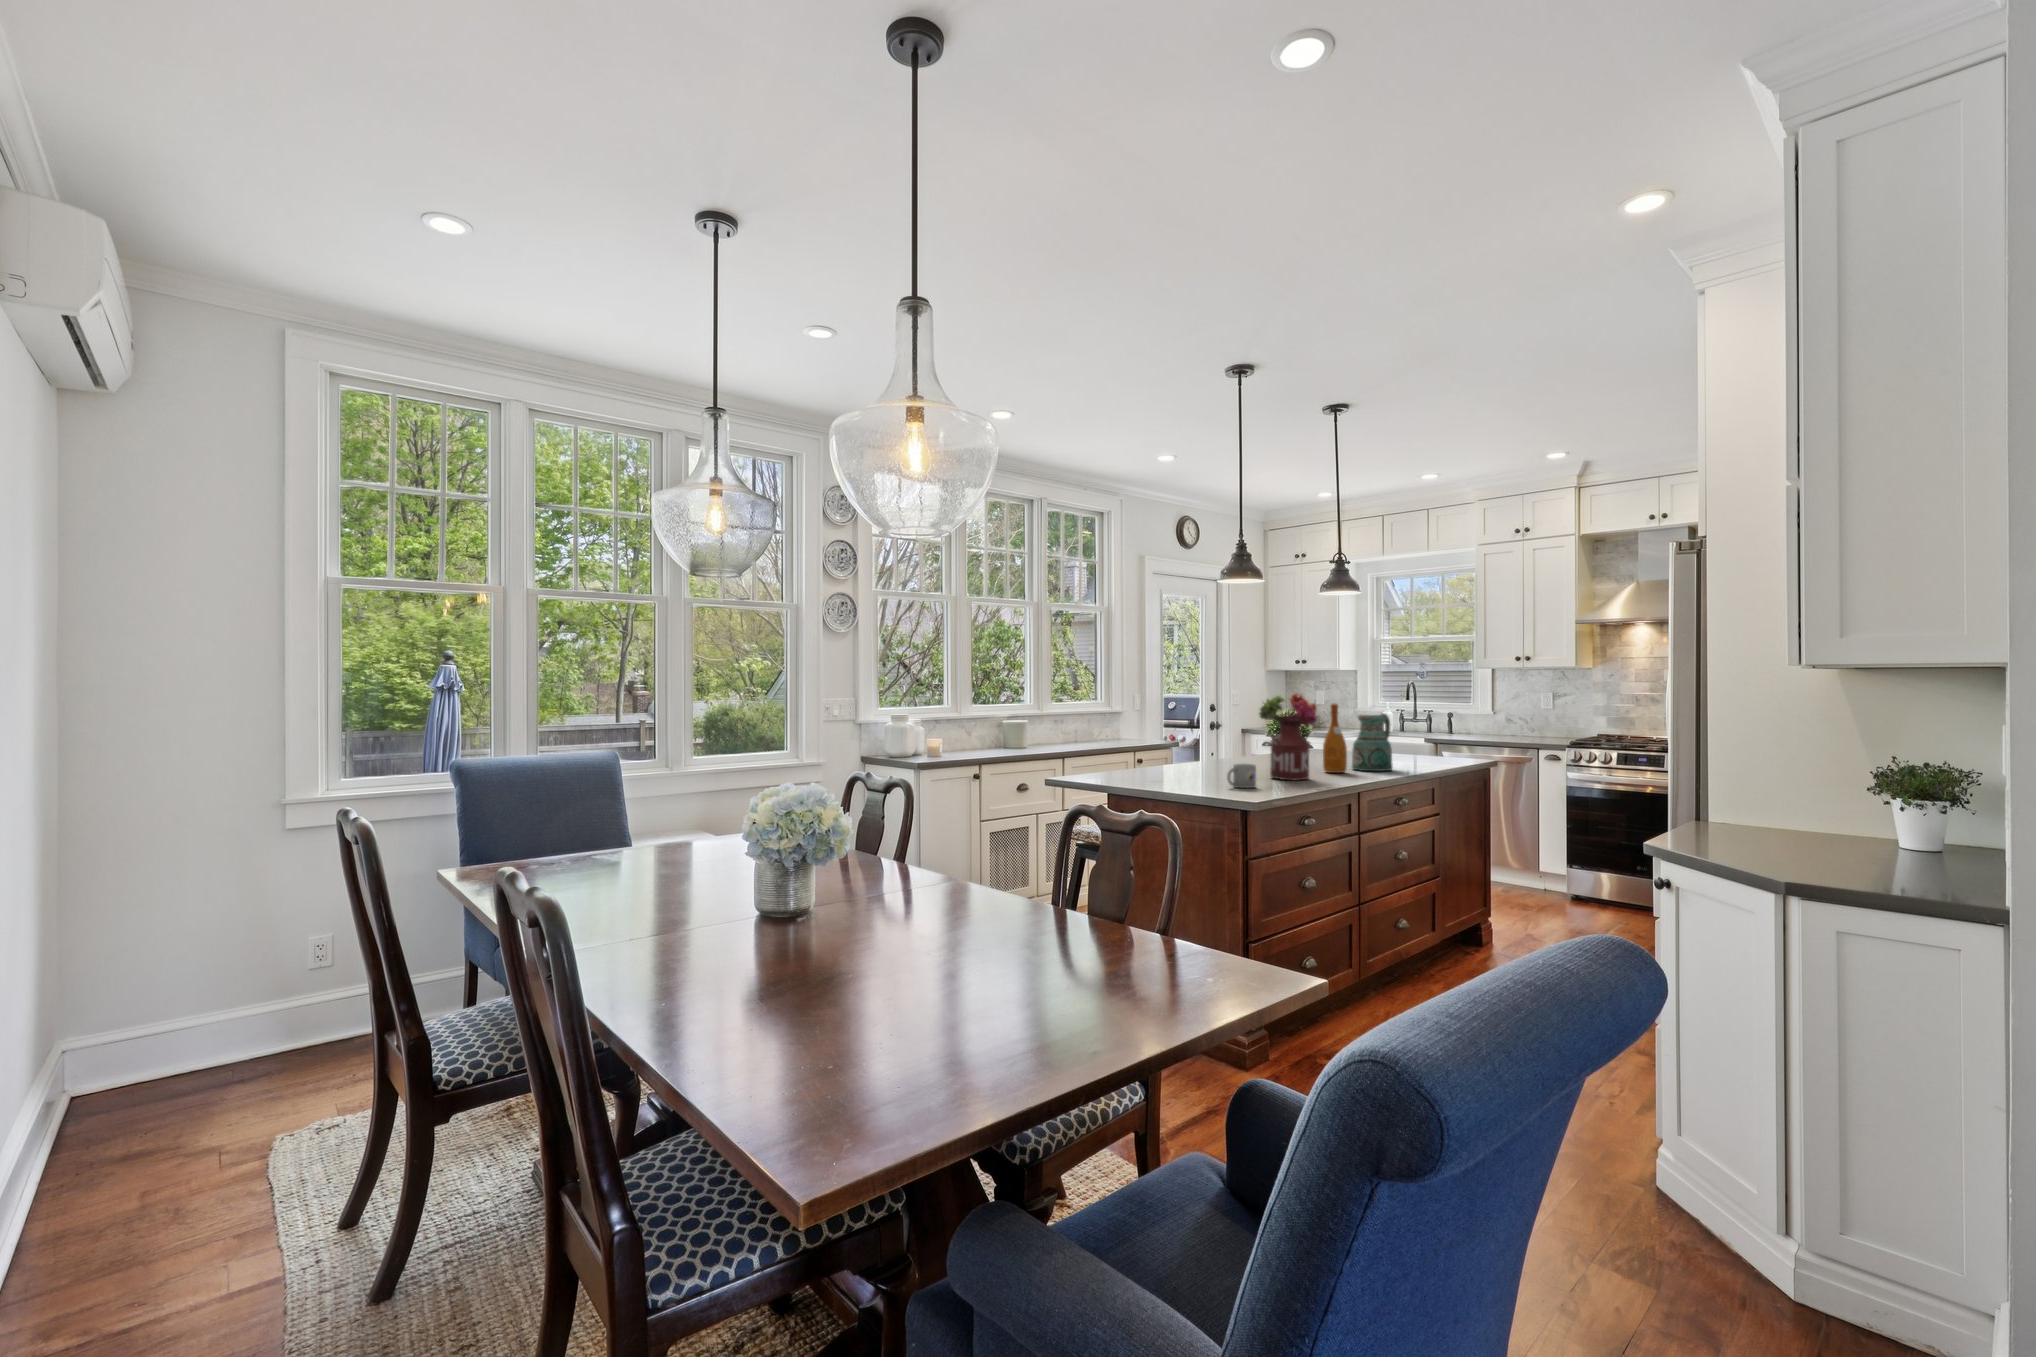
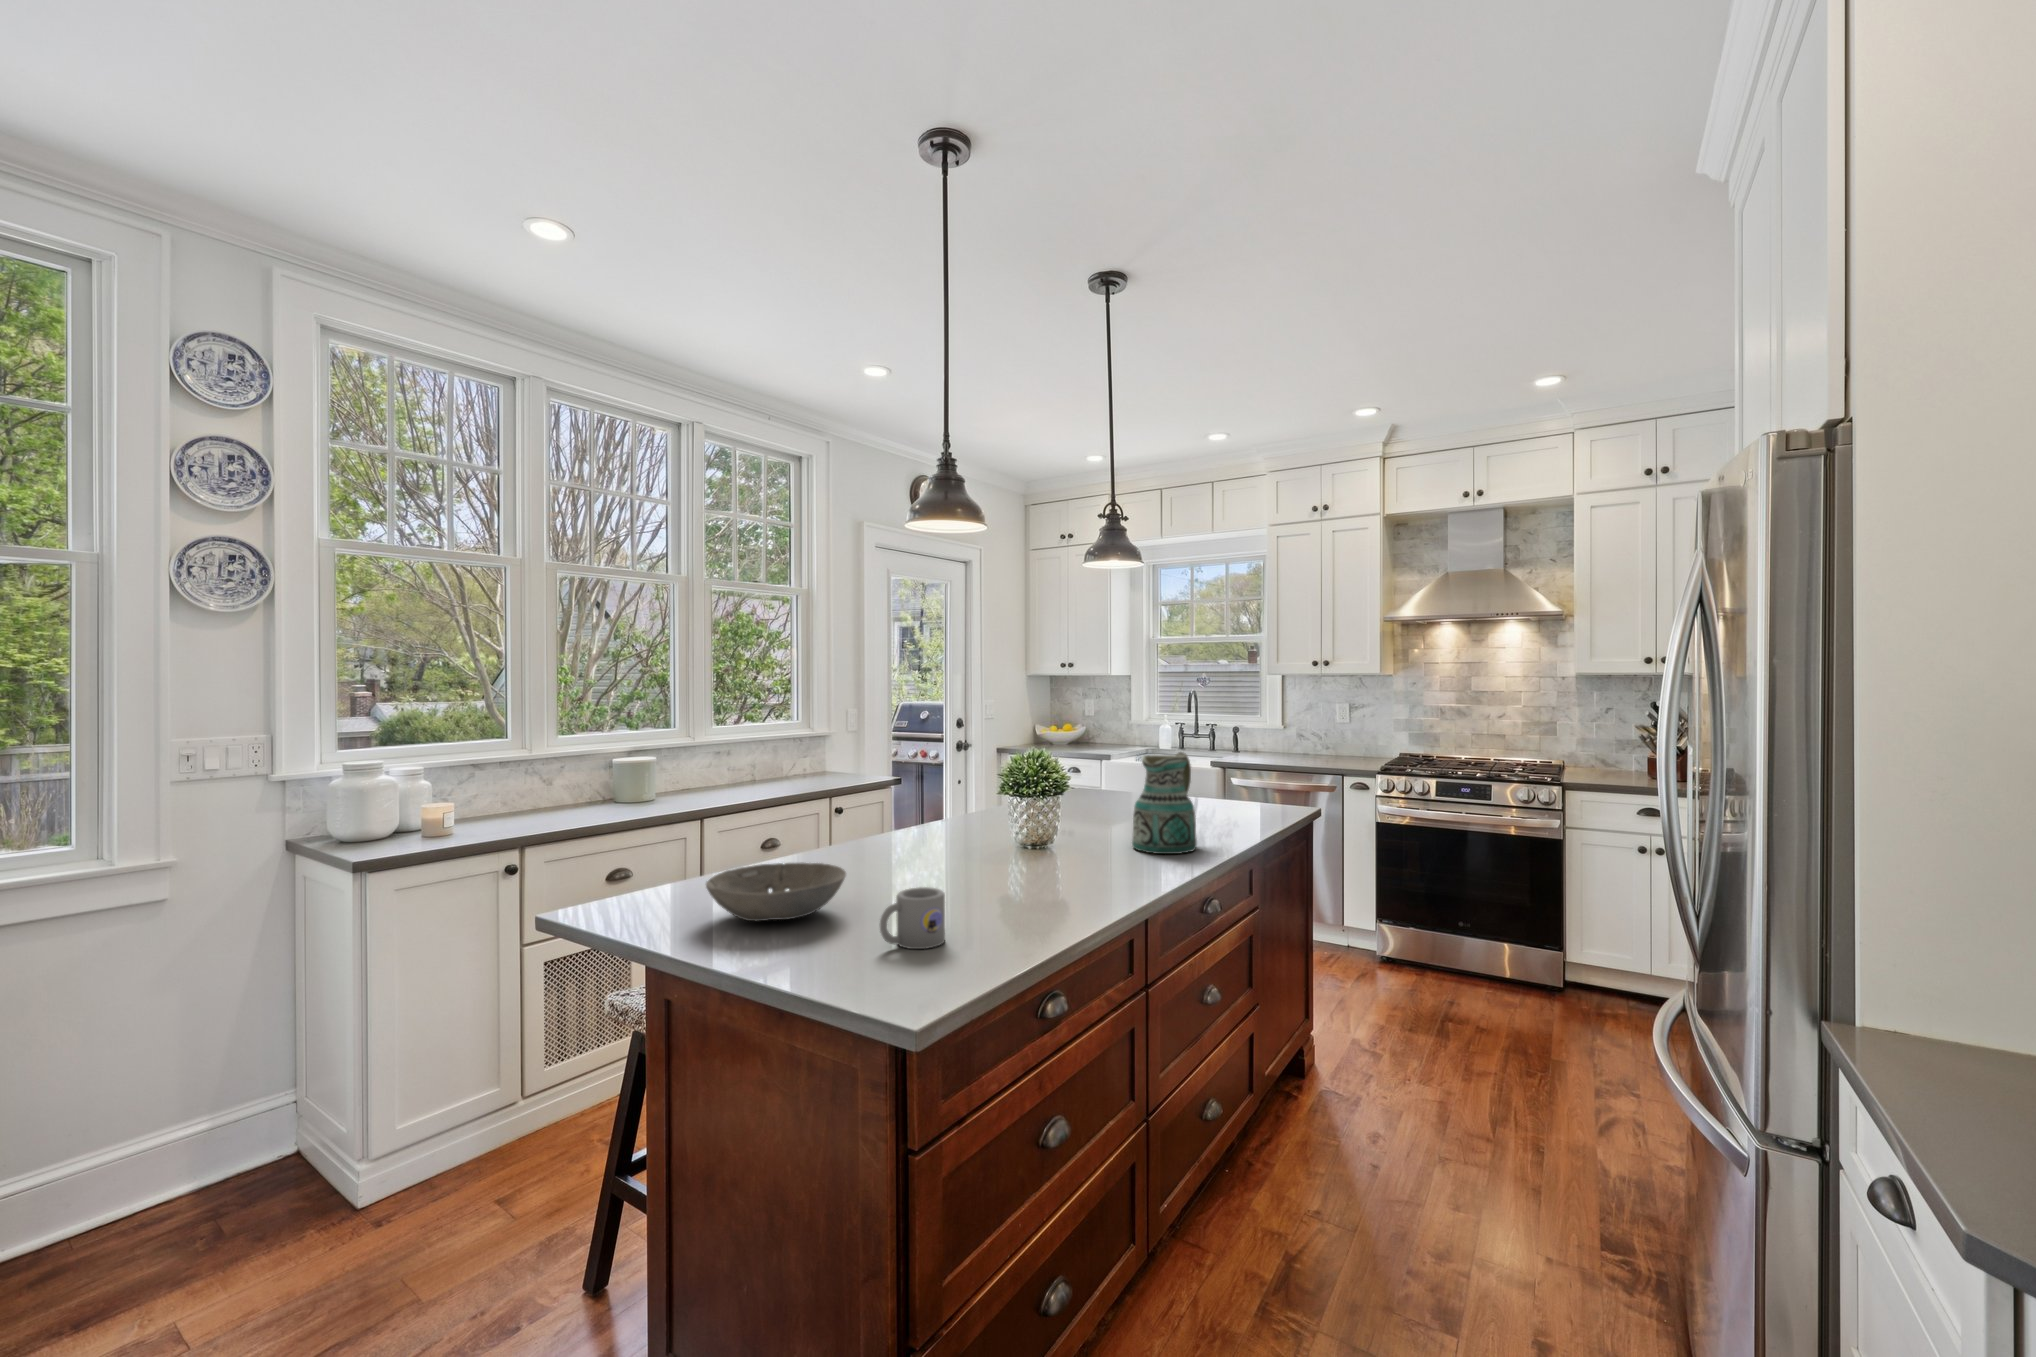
flower arrangement: present [1259,694,1317,780] -> none [964,728,1077,900]
wine bottle: present [1323,704,1347,773] -> none [1086,741,1125,864]
bowl: none [1136,759,1202,781] -> present [706,863,846,921]

